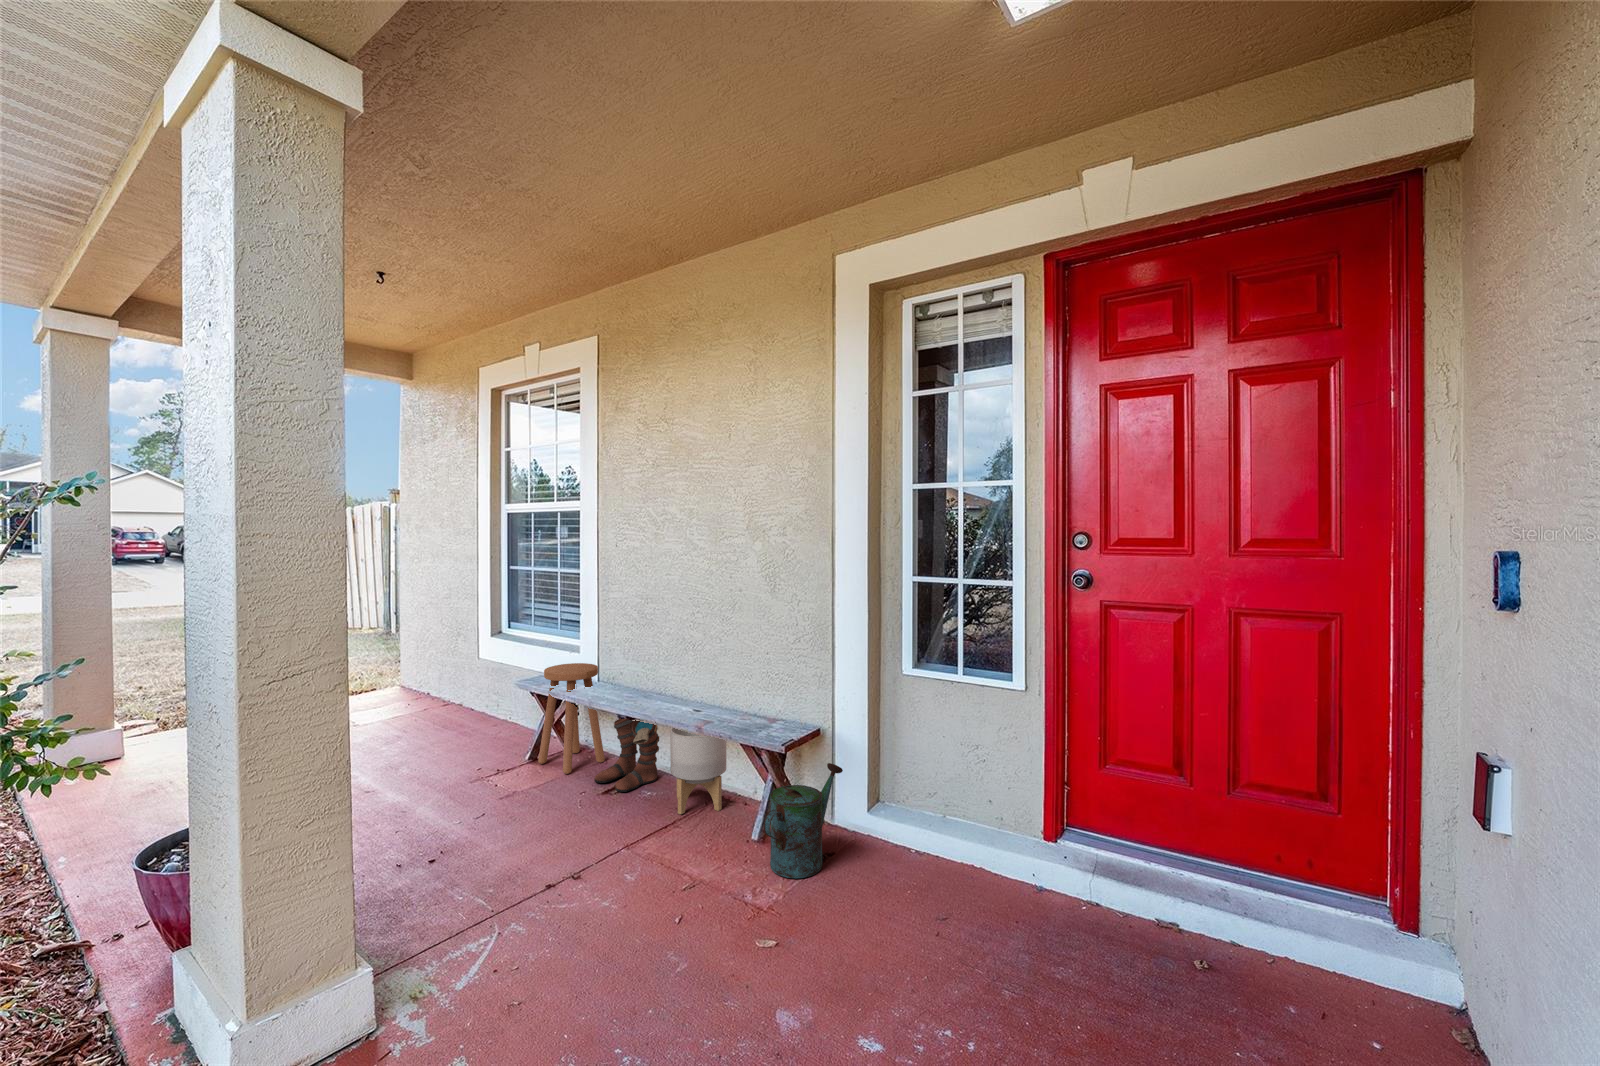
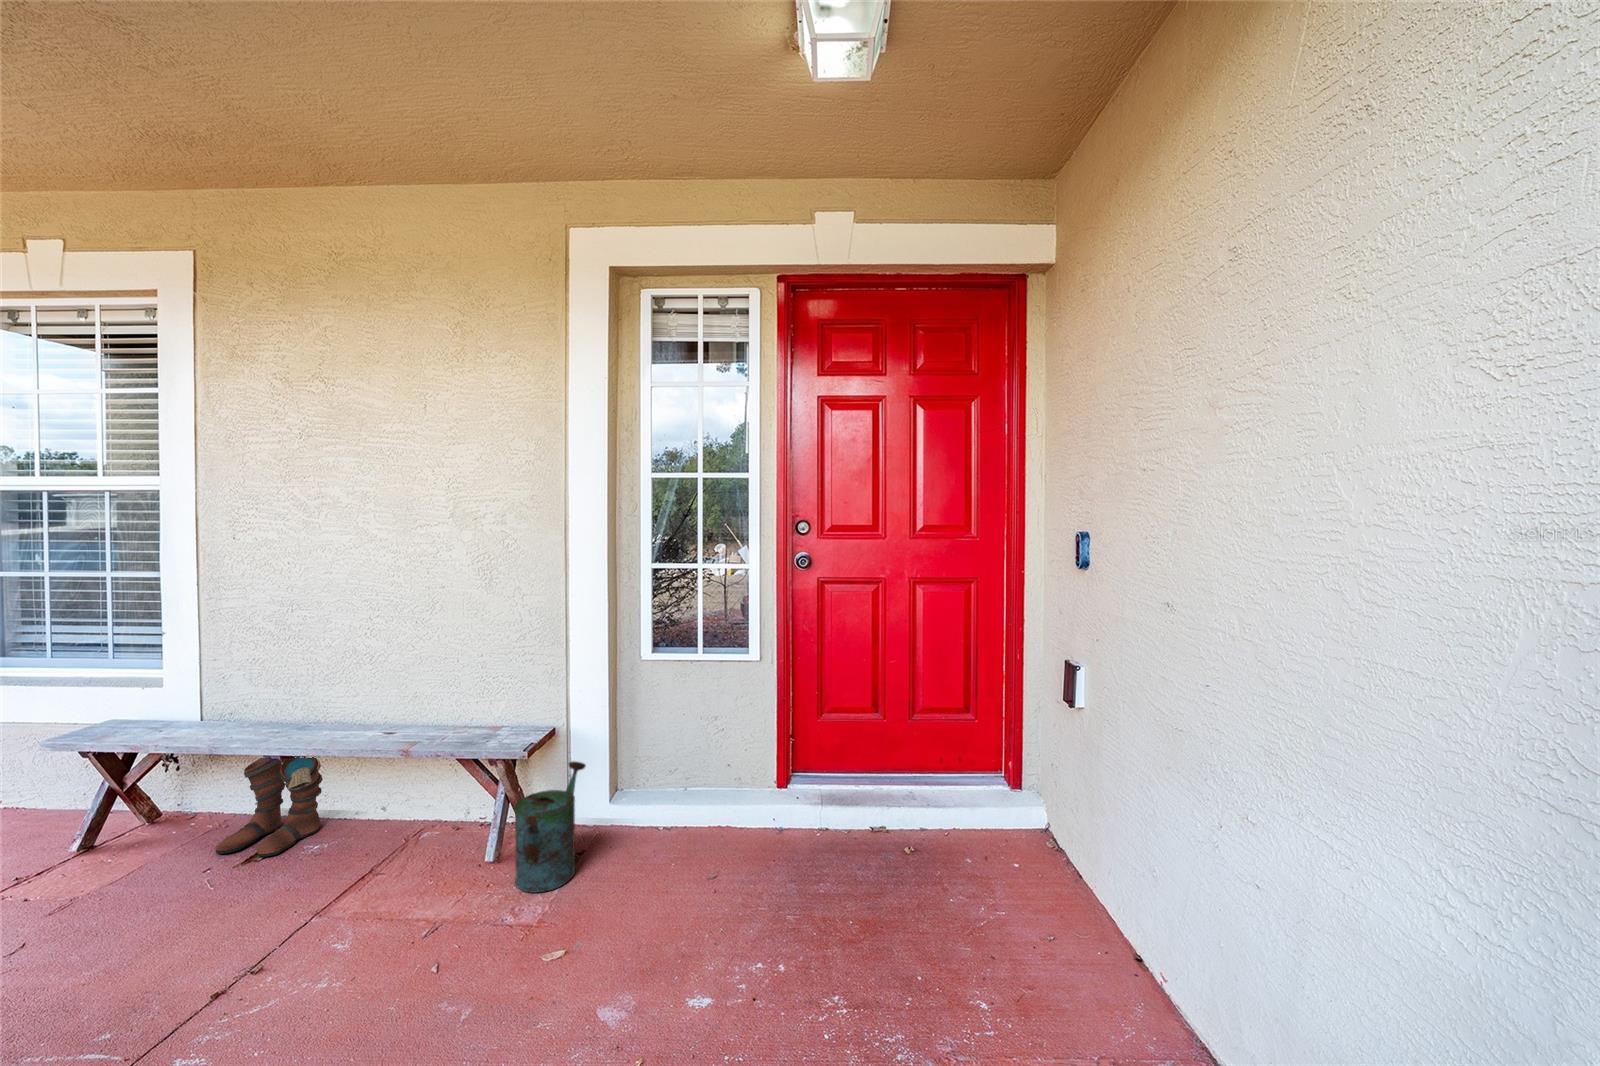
stool: present [538,663,605,774] -> none [95,699,222,855]
planter: present [670,726,726,814] -> none [353,742,431,861]

